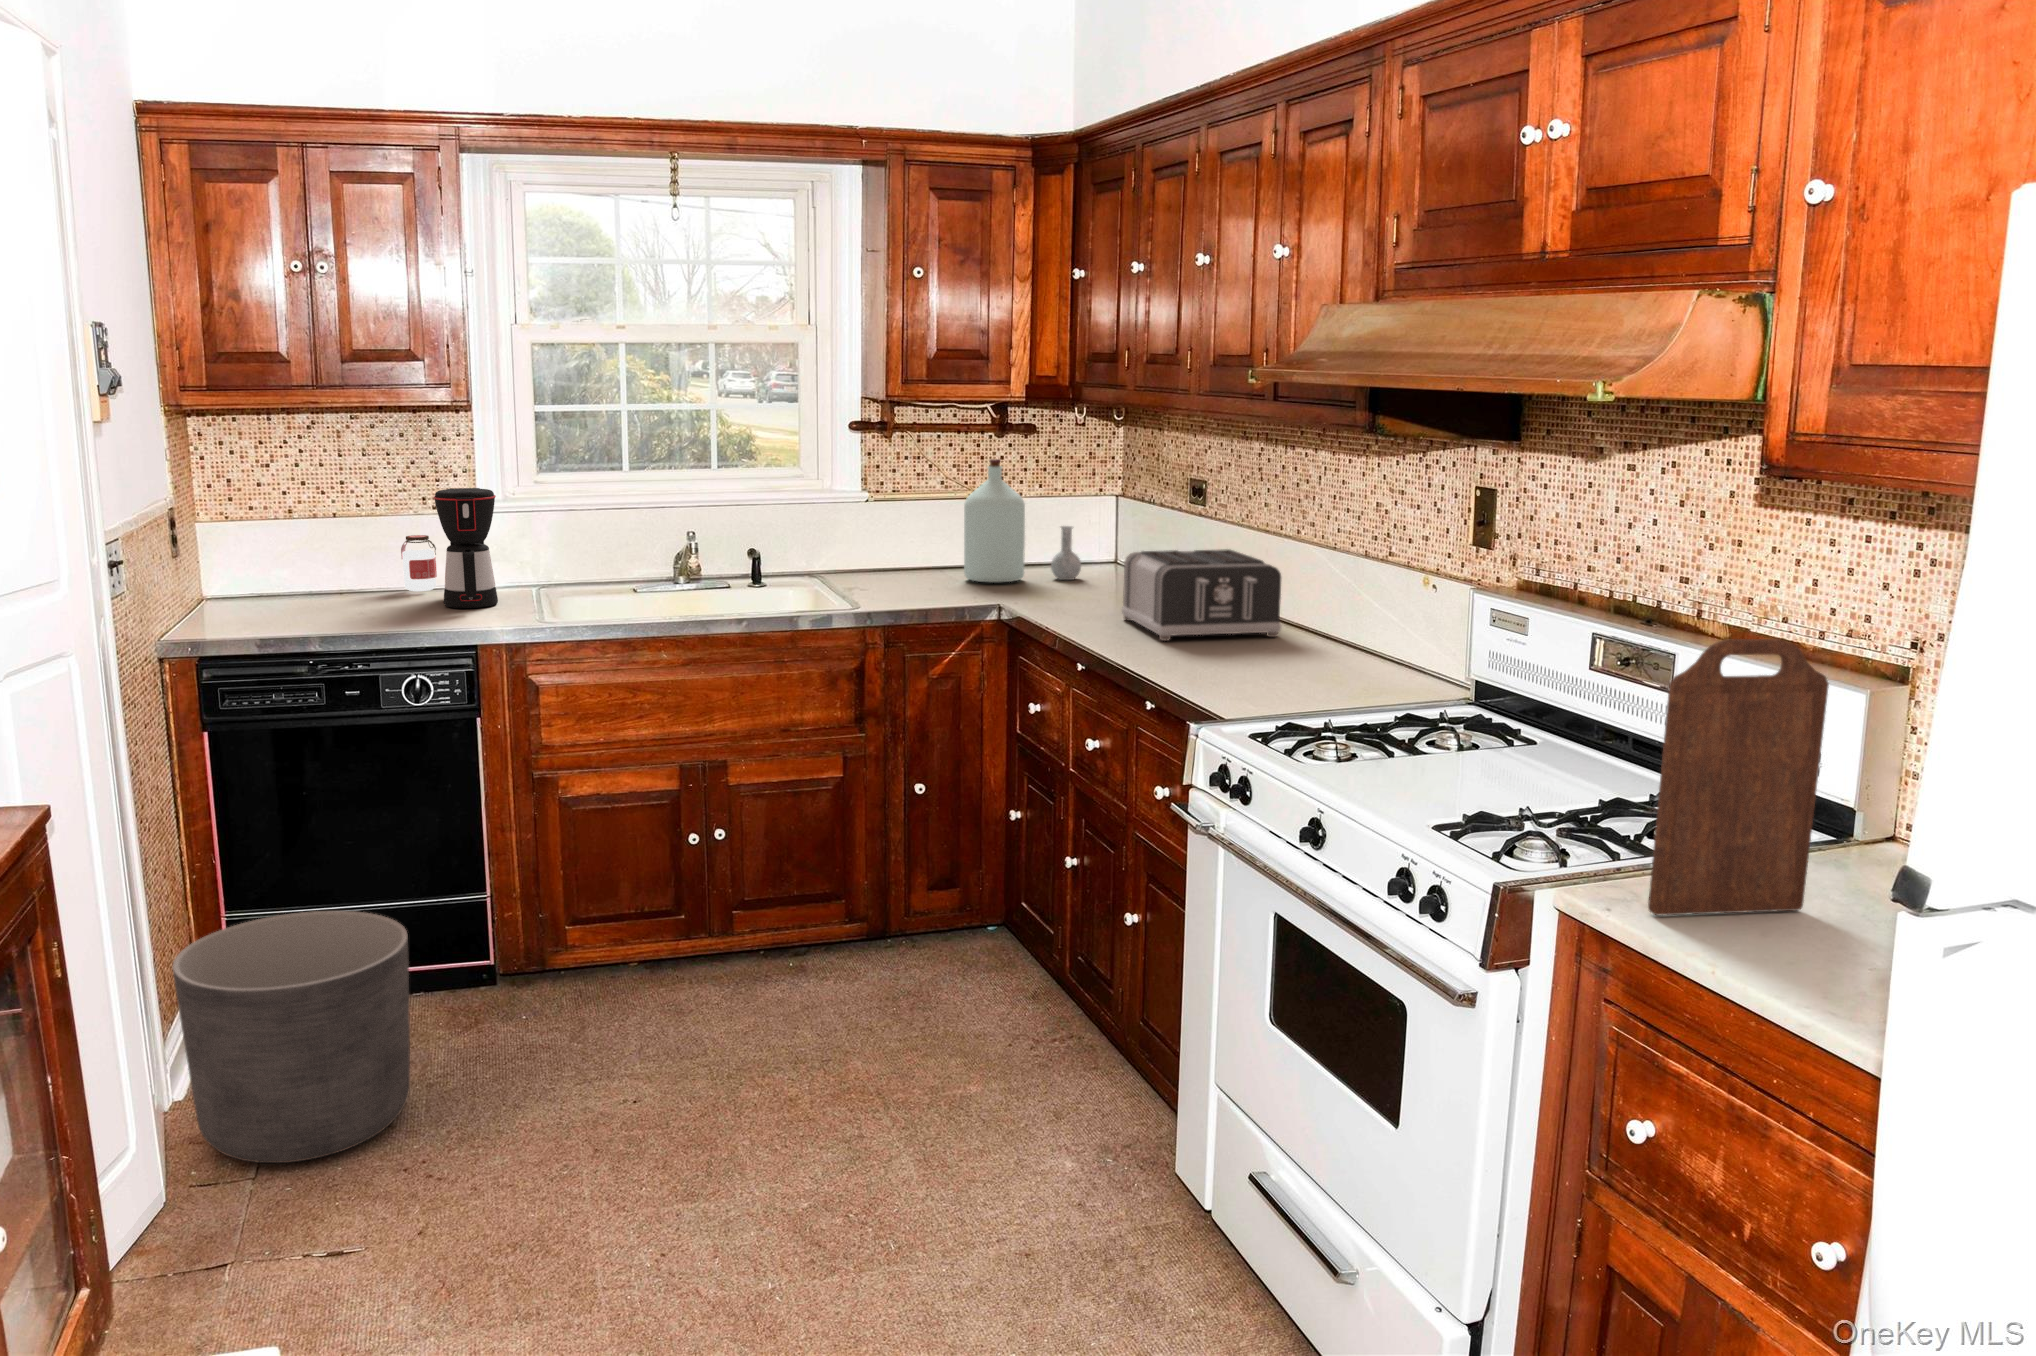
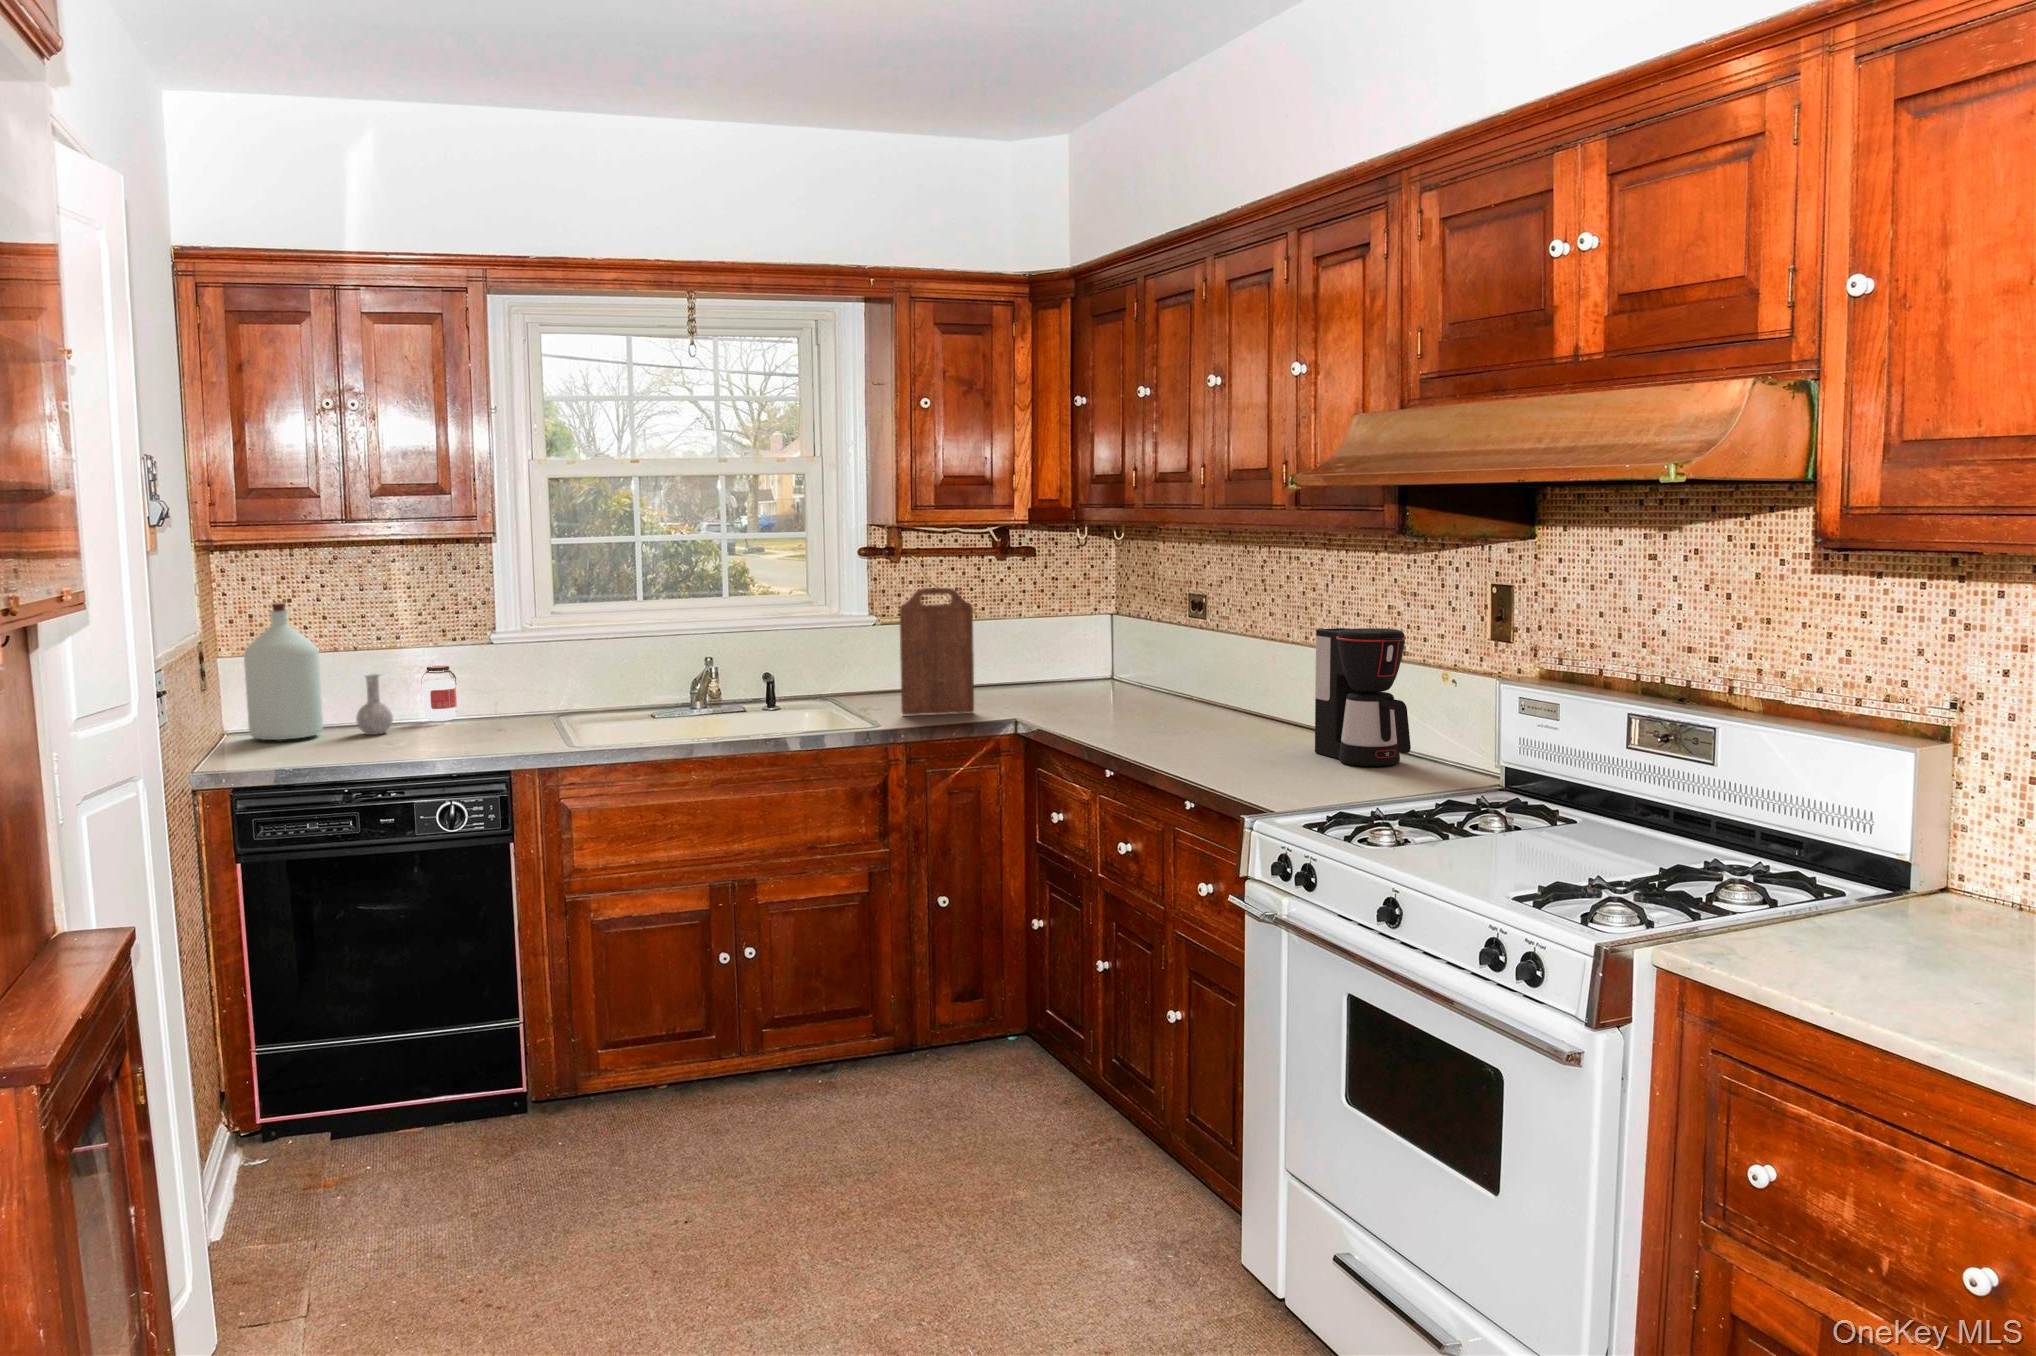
bottle: present [964,459,1081,582] -> present [244,603,393,740]
coffee maker: present [433,488,498,608] -> present [1315,628,1411,766]
toaster: present [1121,549,1281,641] -> none [1139,656,1299,744]
cutting board: present [1648,639,1829,915] -> present [900,588,974,715]
planter: present [172,911,410,1163] -> none [220,1038,457,1300]

